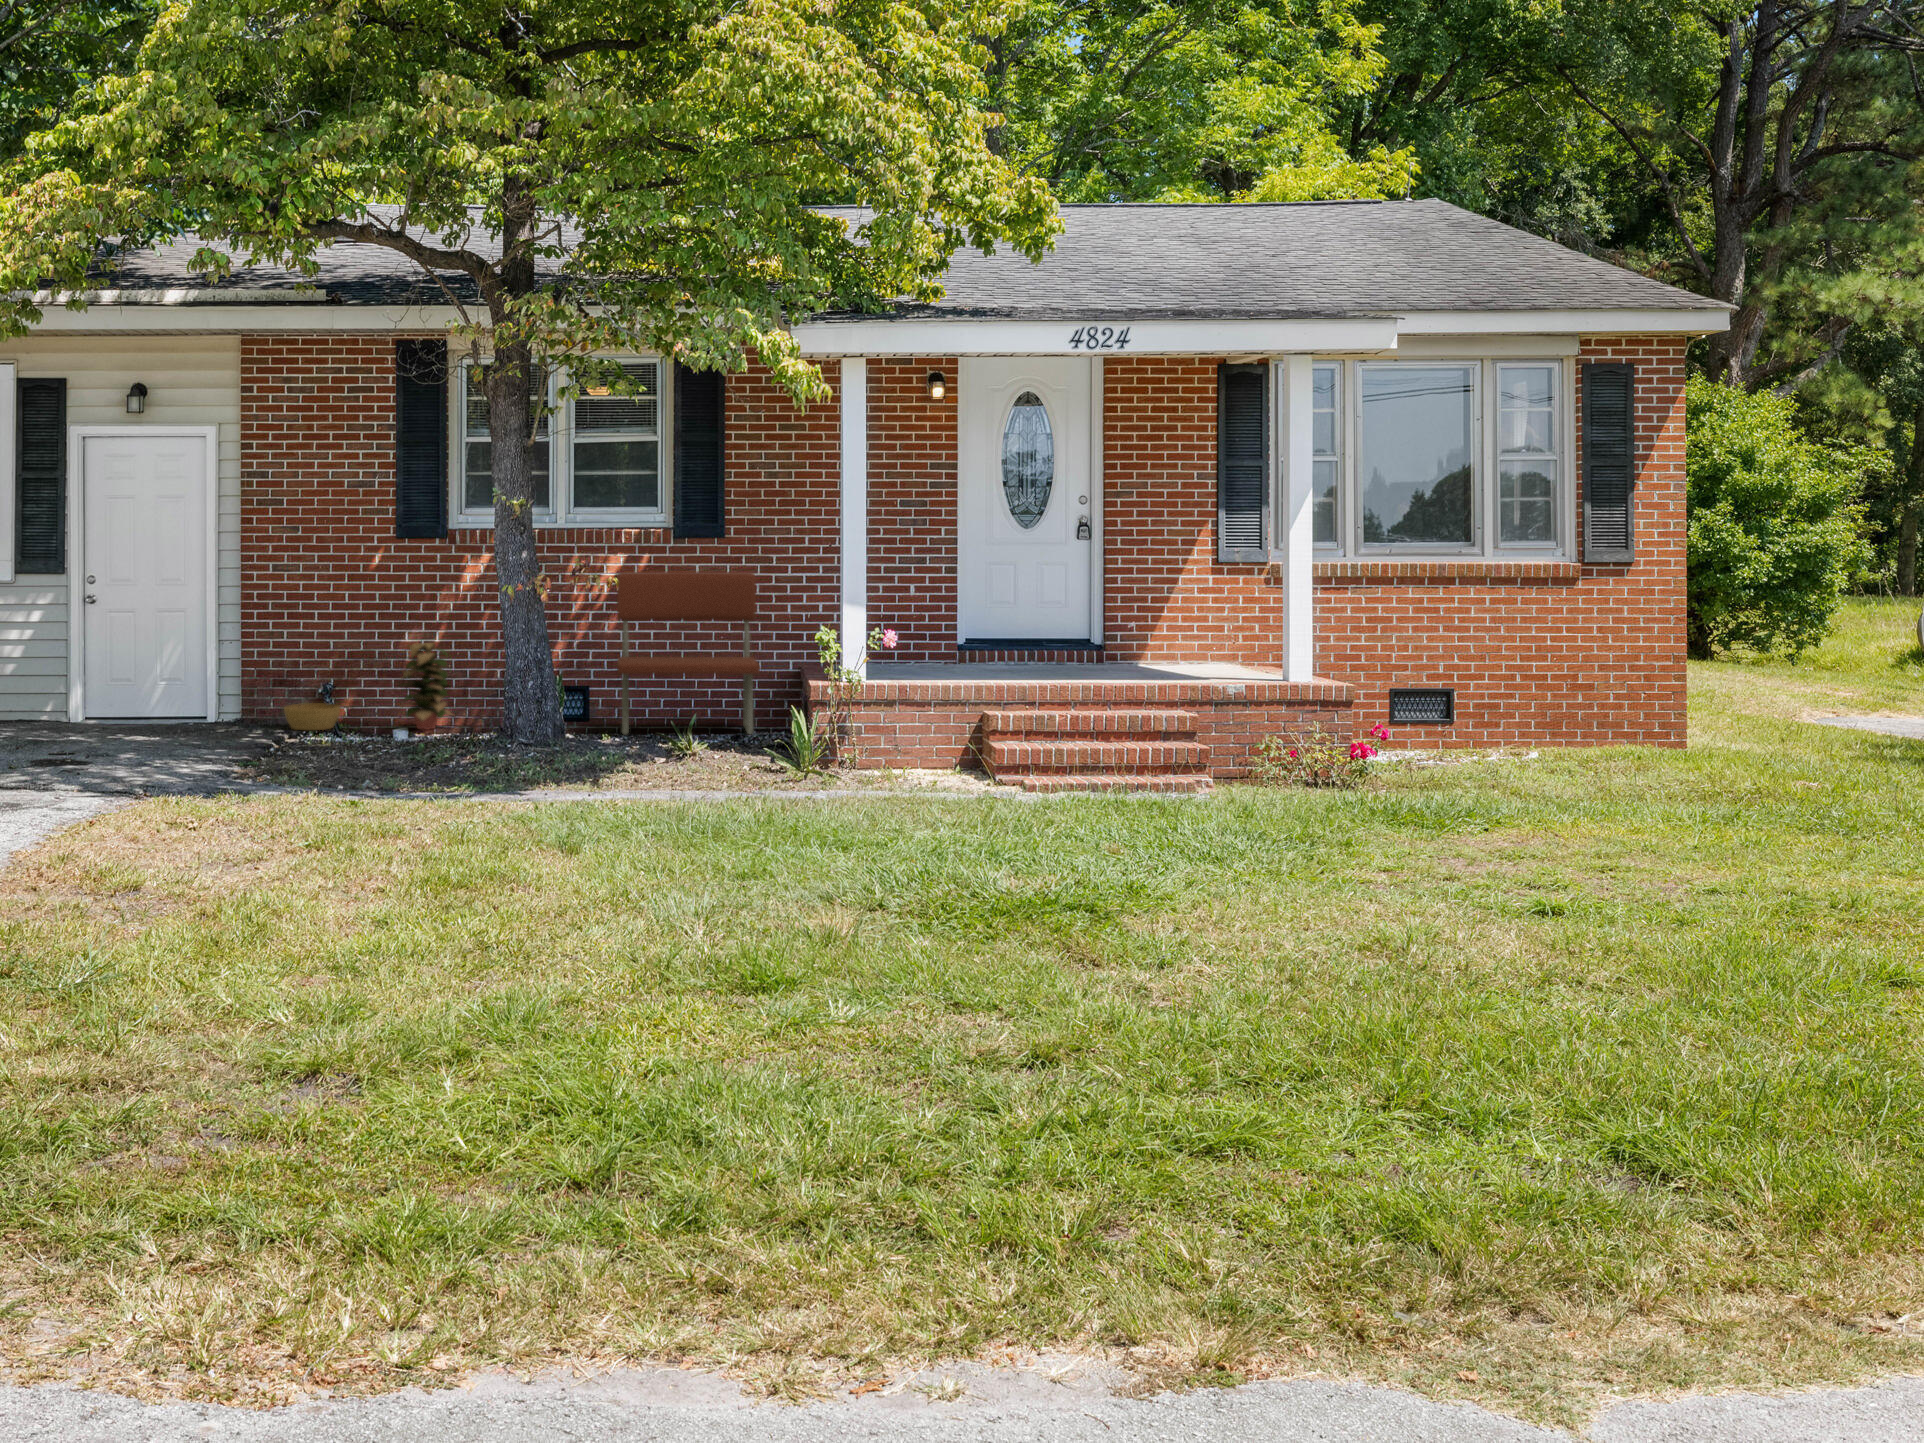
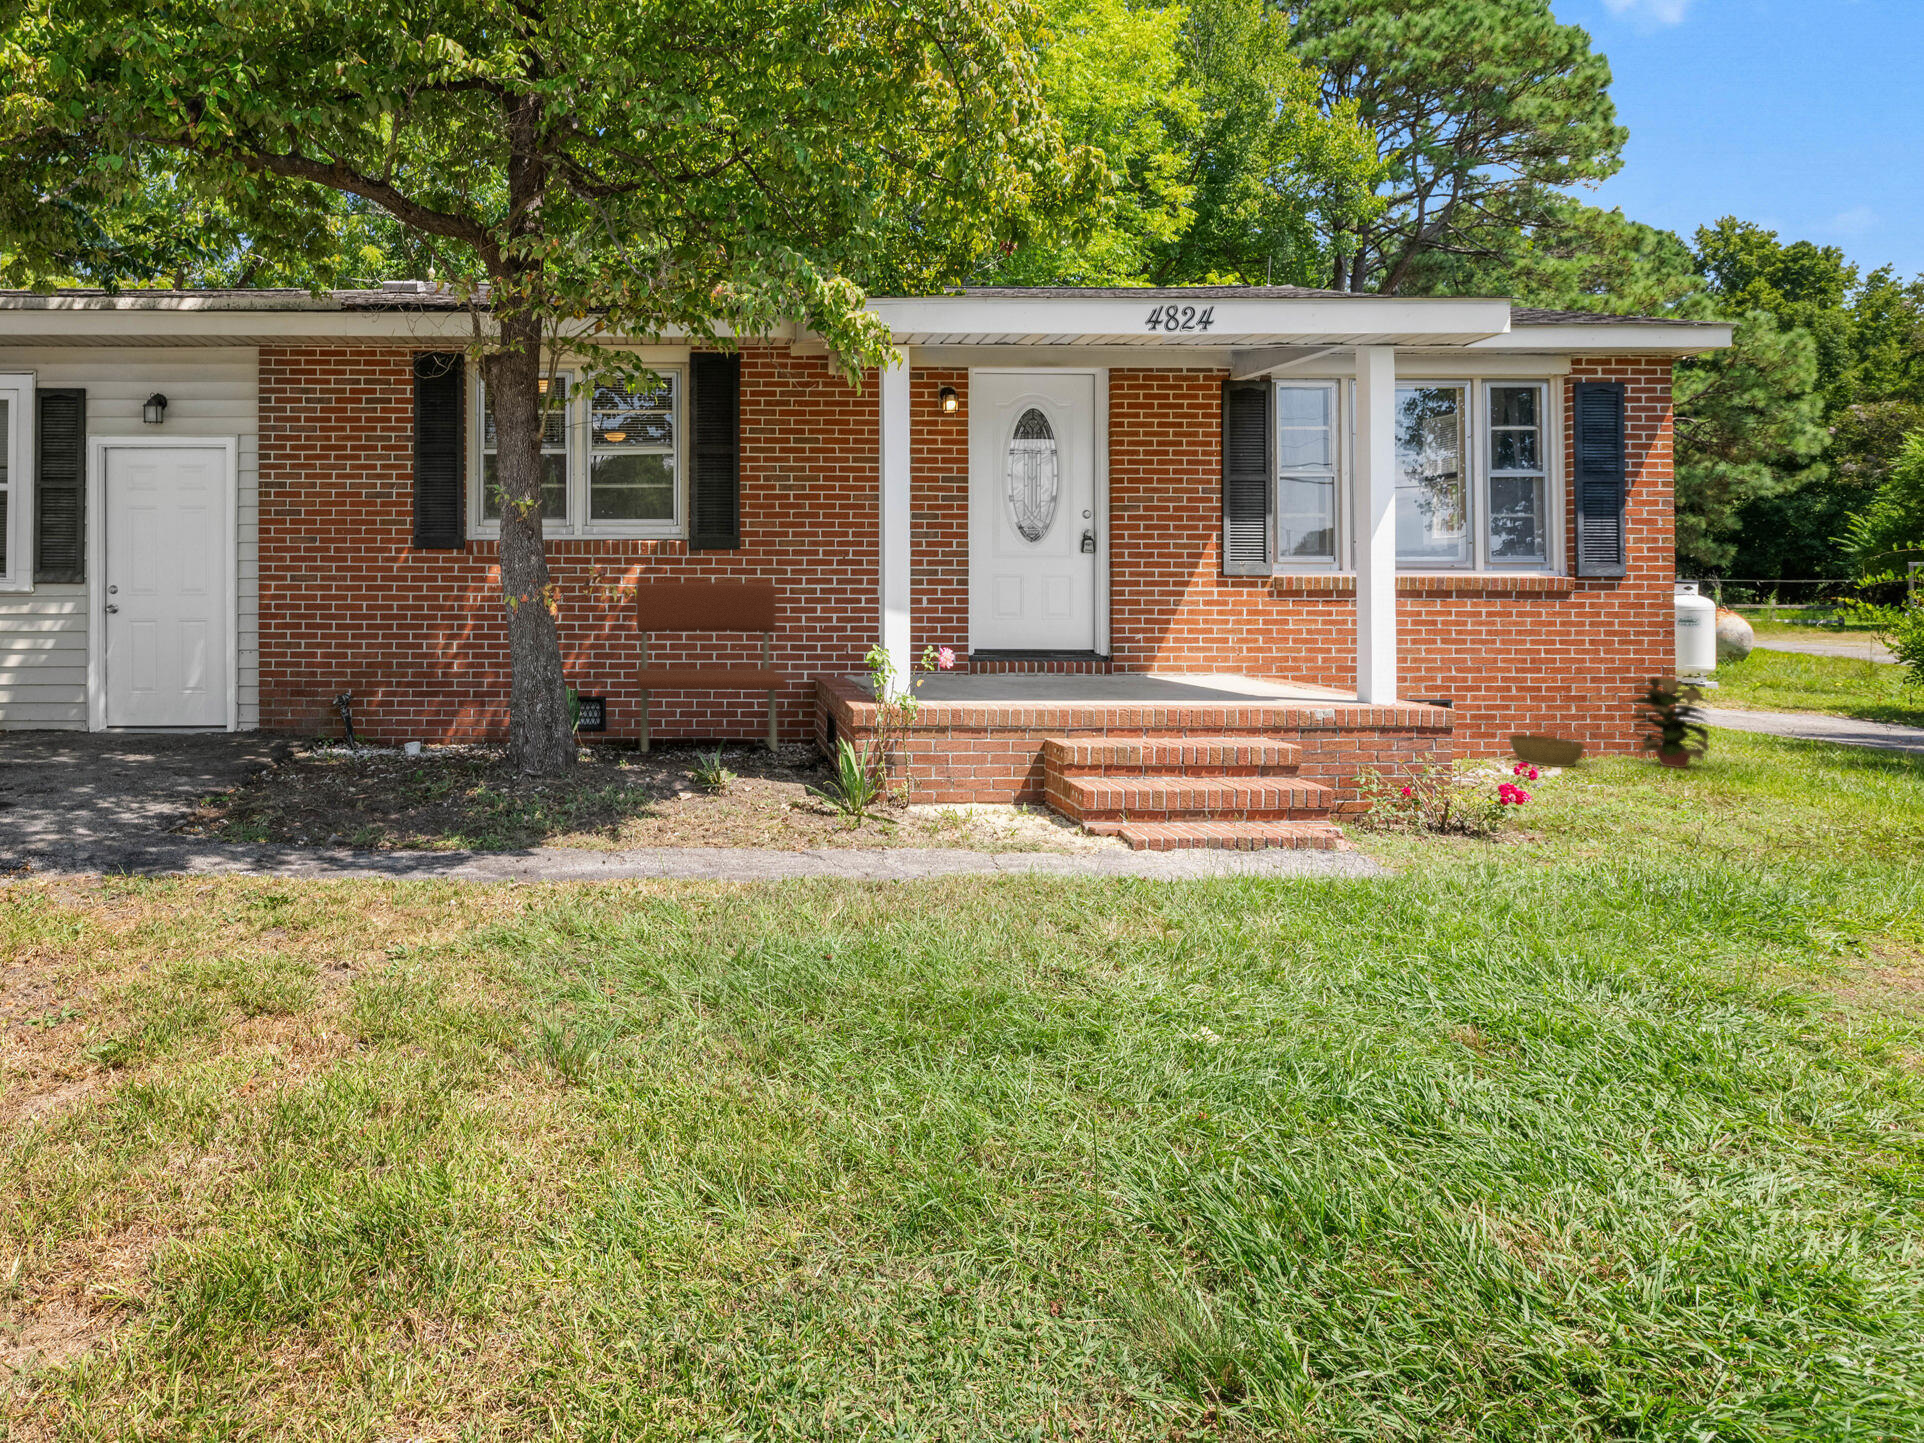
decorative plant: present [401,643,455,730] -> present [1630,678,1709,768]
basket: present [284,703,340,730] -> present [1509,735,1584,767]

